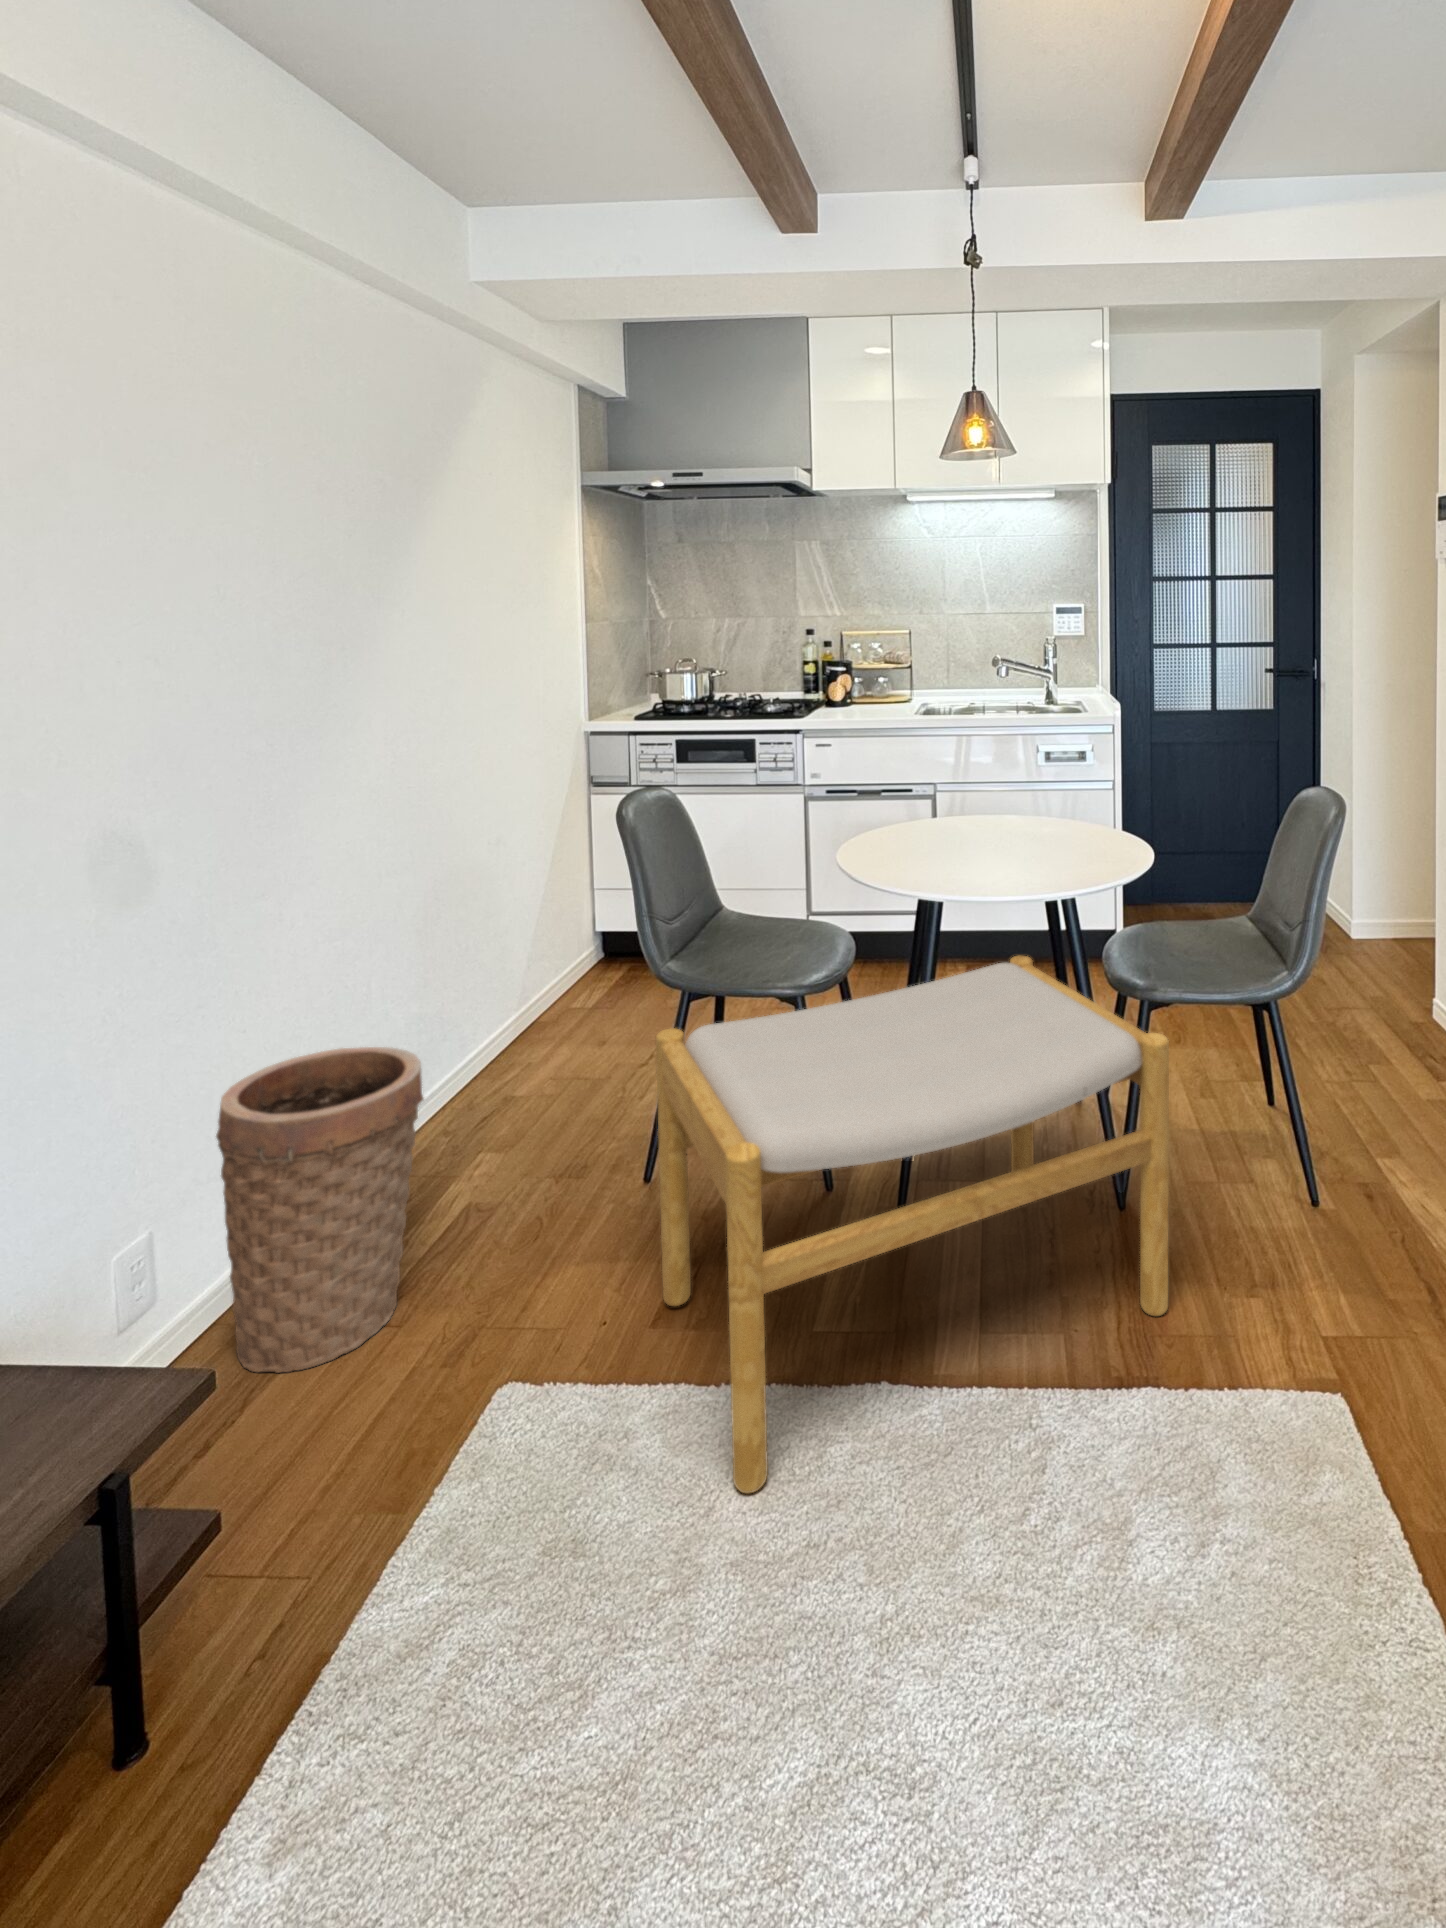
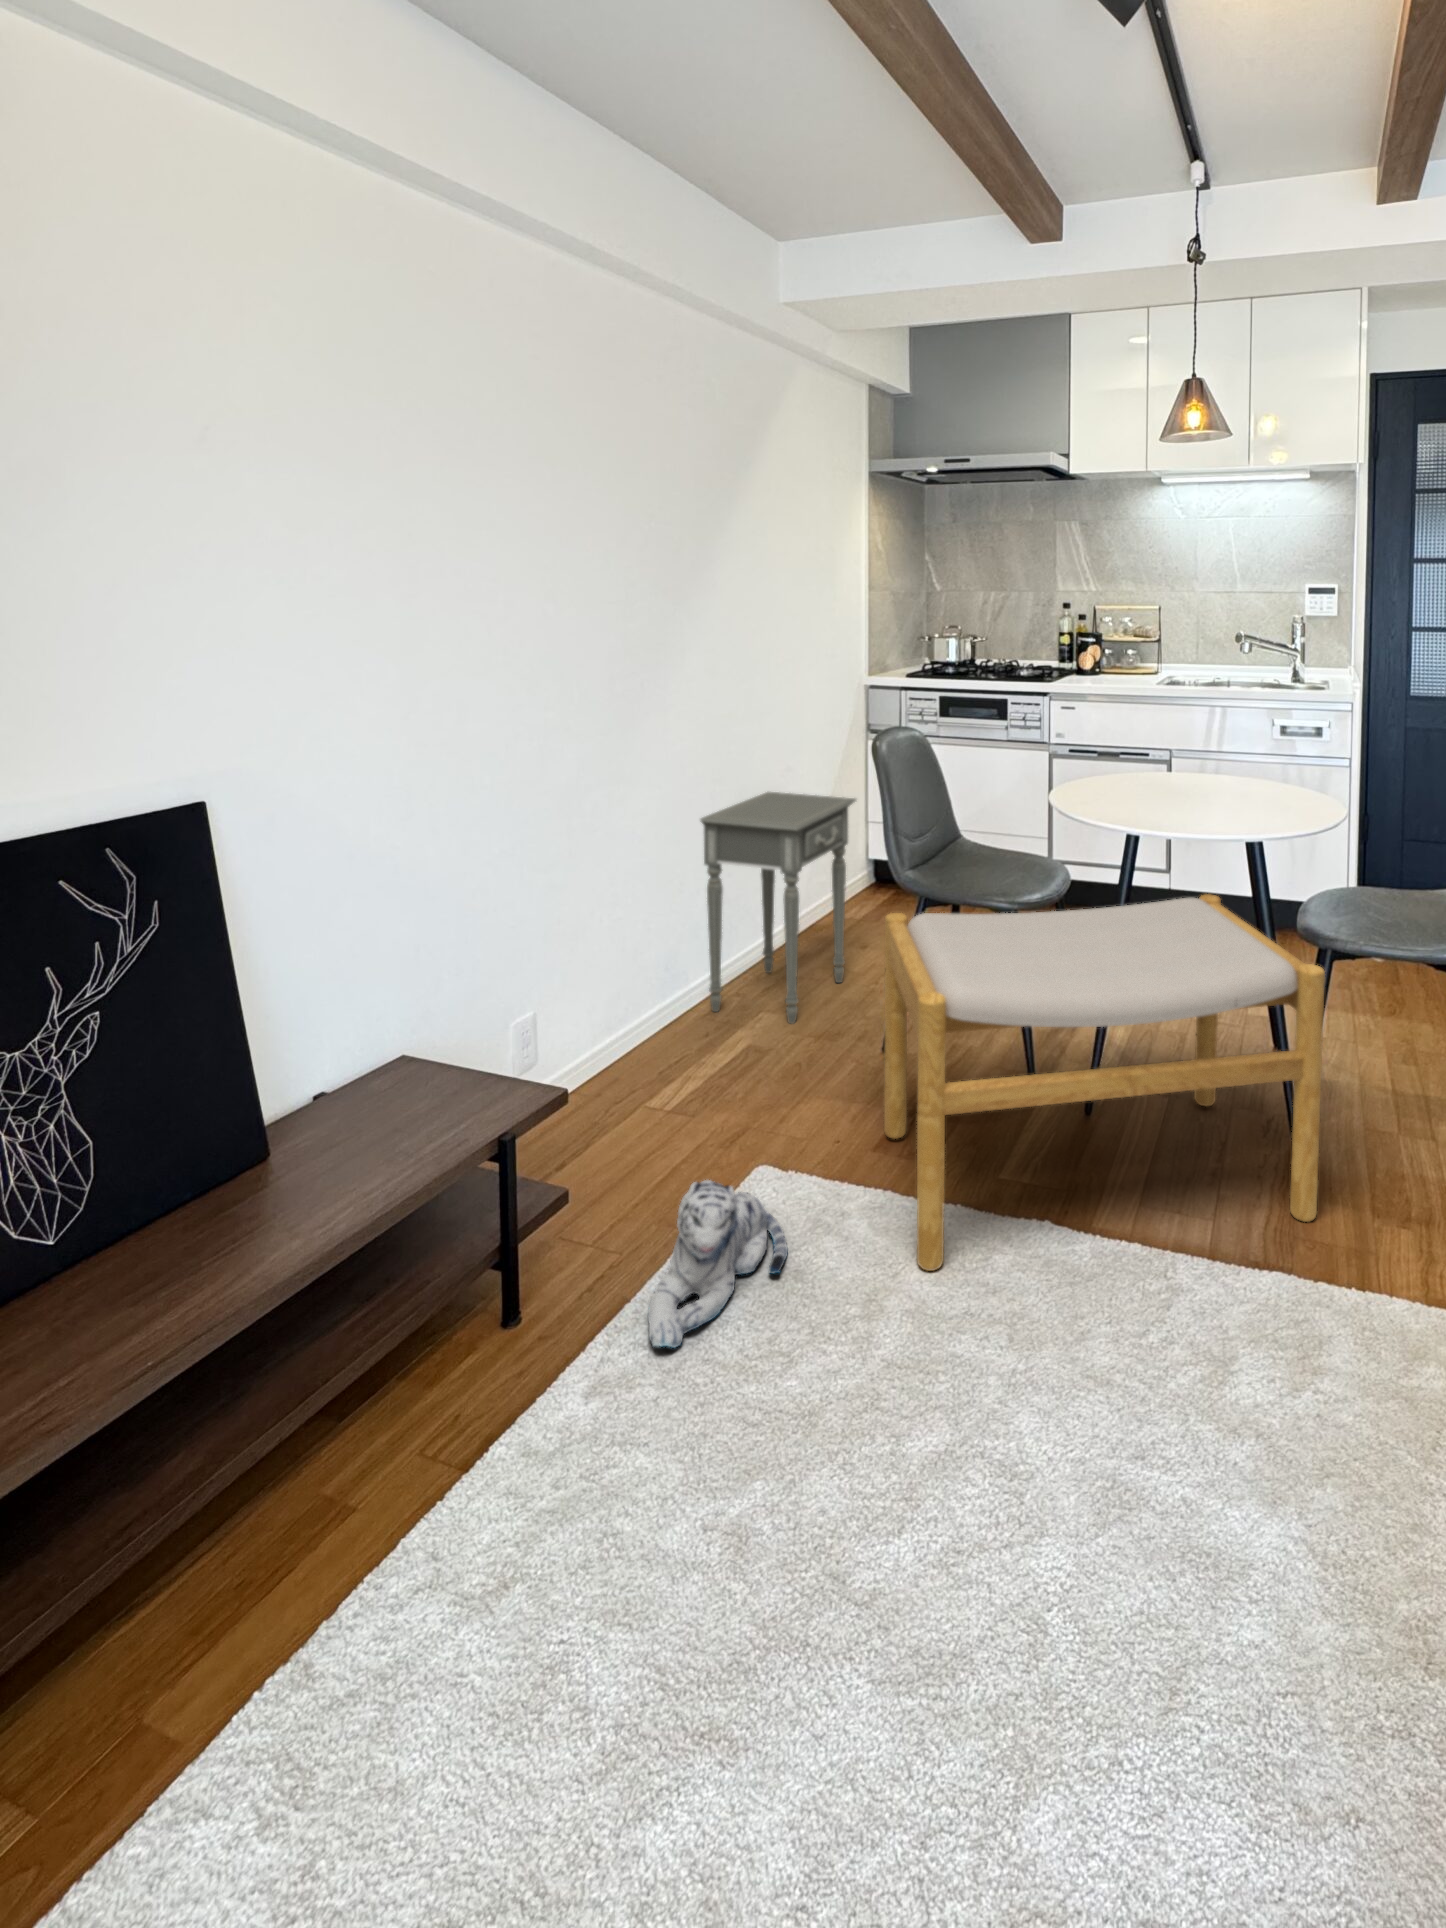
side table: none [385,875,589,1165] -> present [700,792,856,1024]
basket: present [216,1047,424,1373] -> none [577,904,717,1130]
plush toy: none [363,1443,559,1734] -> present [648,1180,788,1348]

